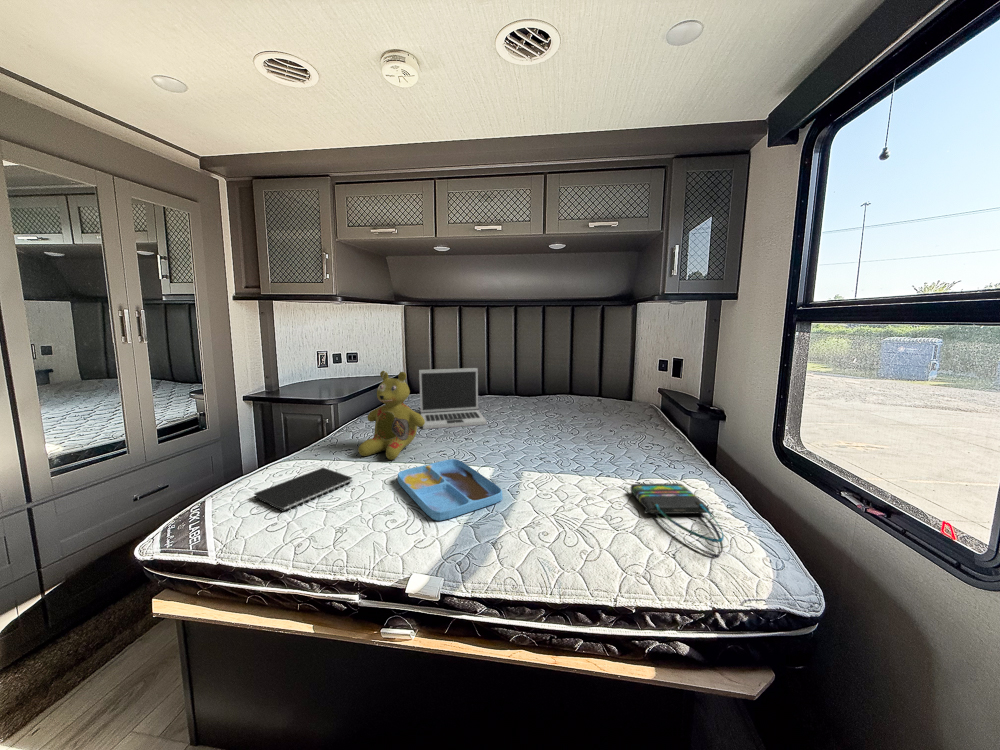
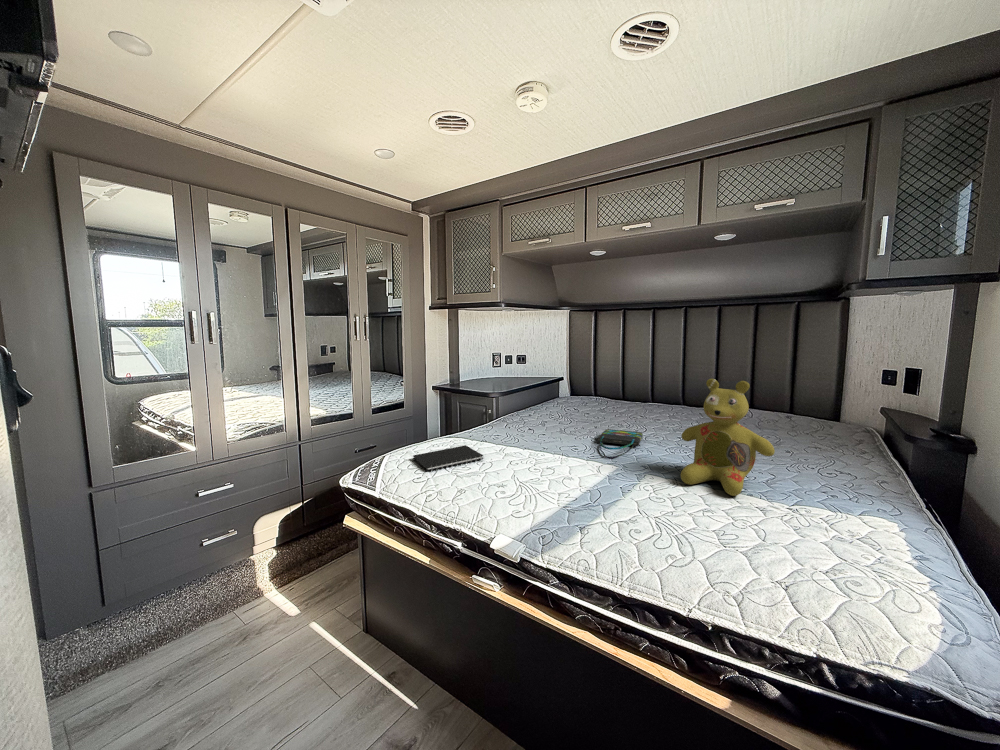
laptop: present [419,368,487,429] -> none [562,371,629,429]
stuffed bear: present [358,371,425,460] -> present [681,379,775,496]
tray: present [398,459,503,521] -> none [519,453,607,500]
tote bag: present [630,483,724,557] -> present [594,429,643,459]

